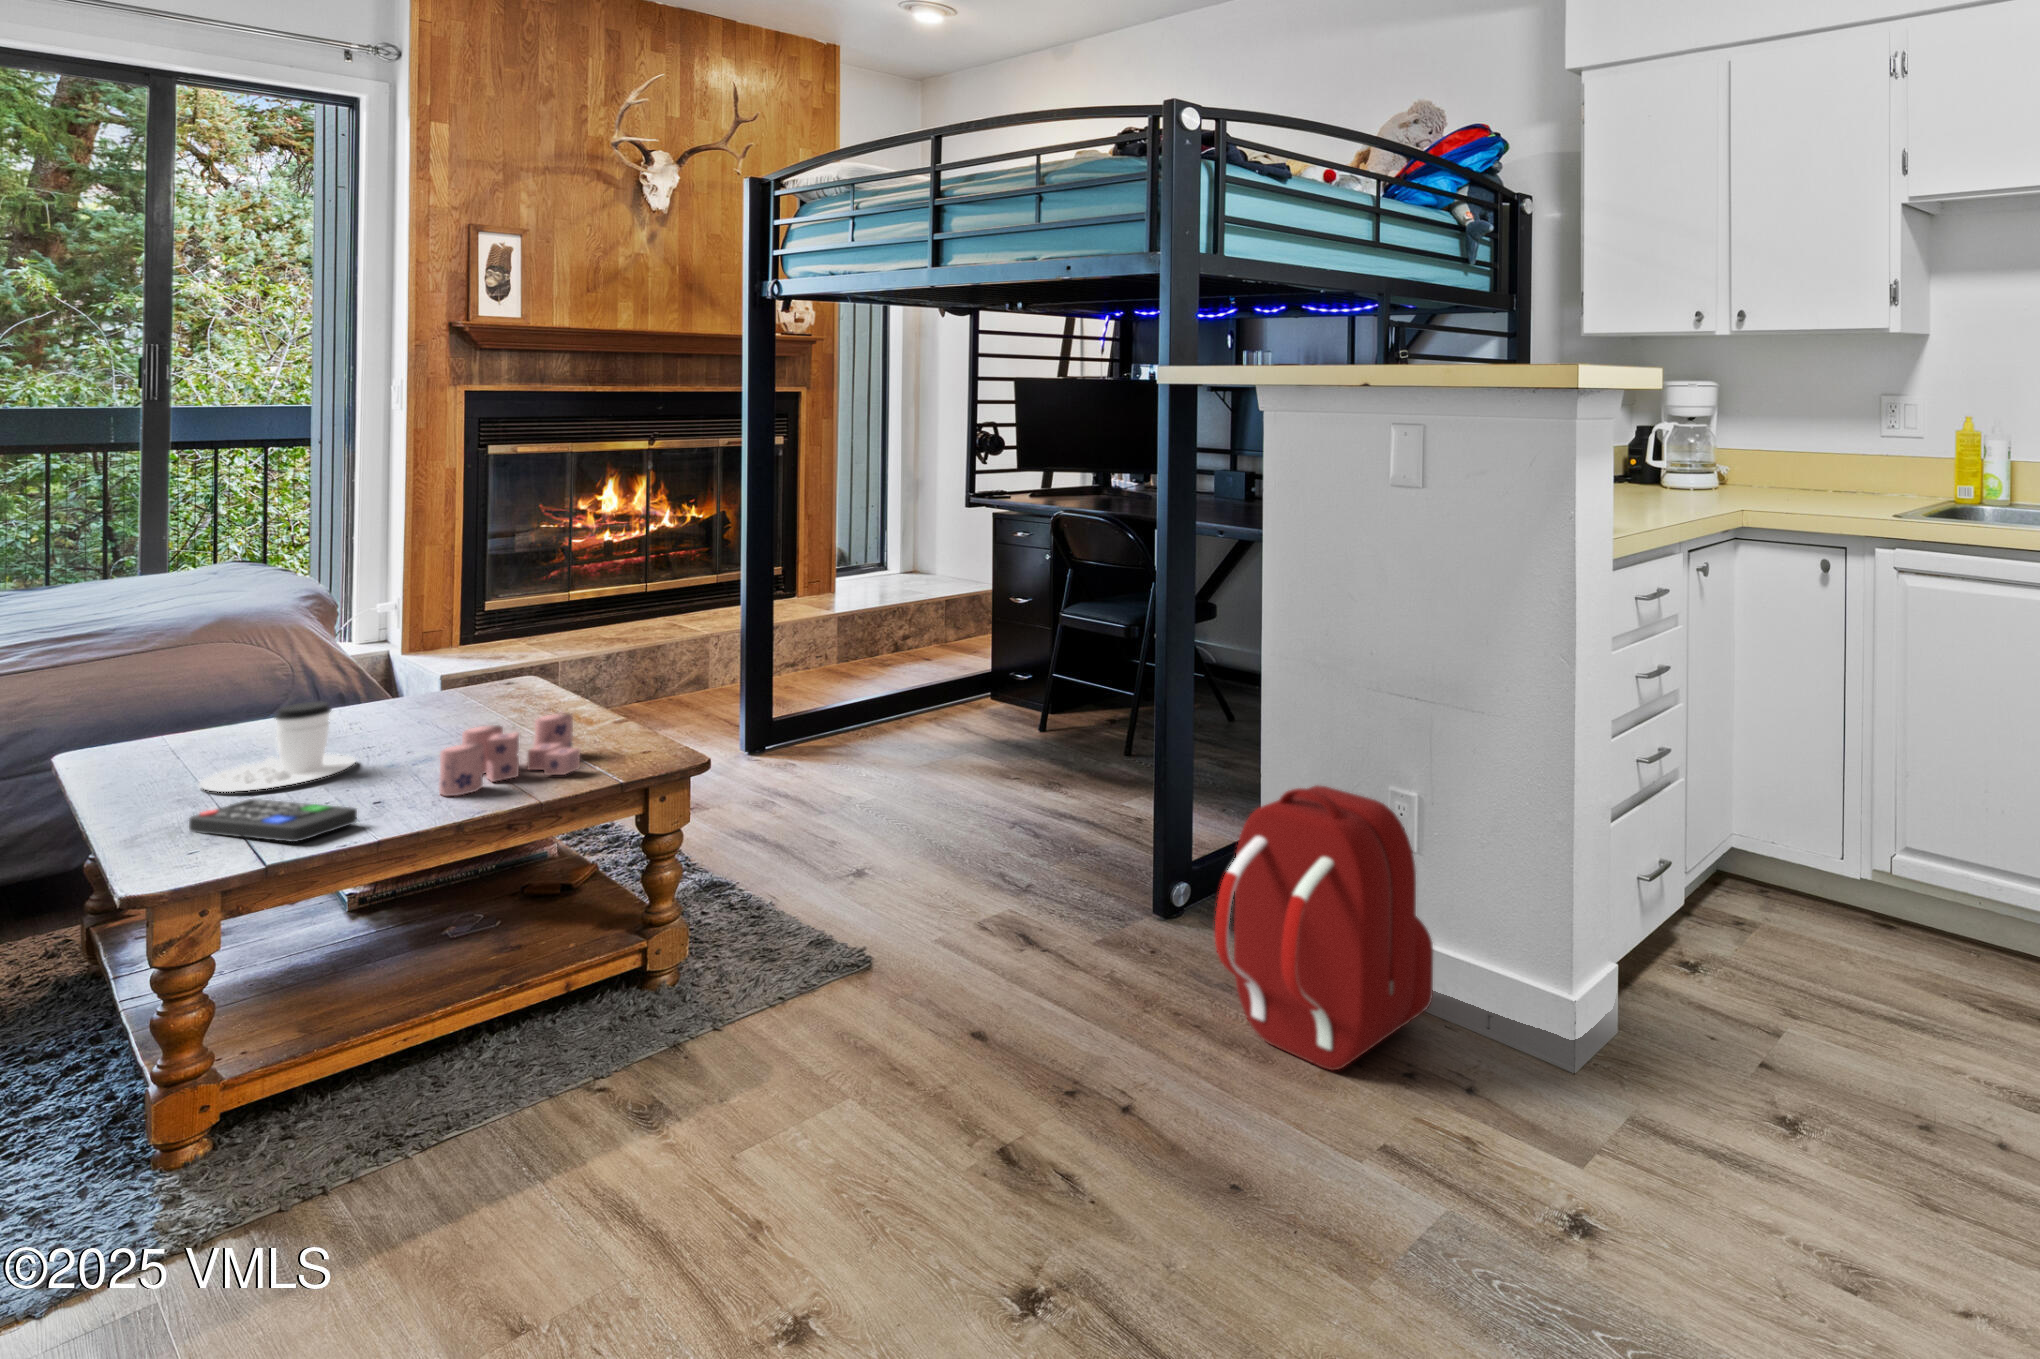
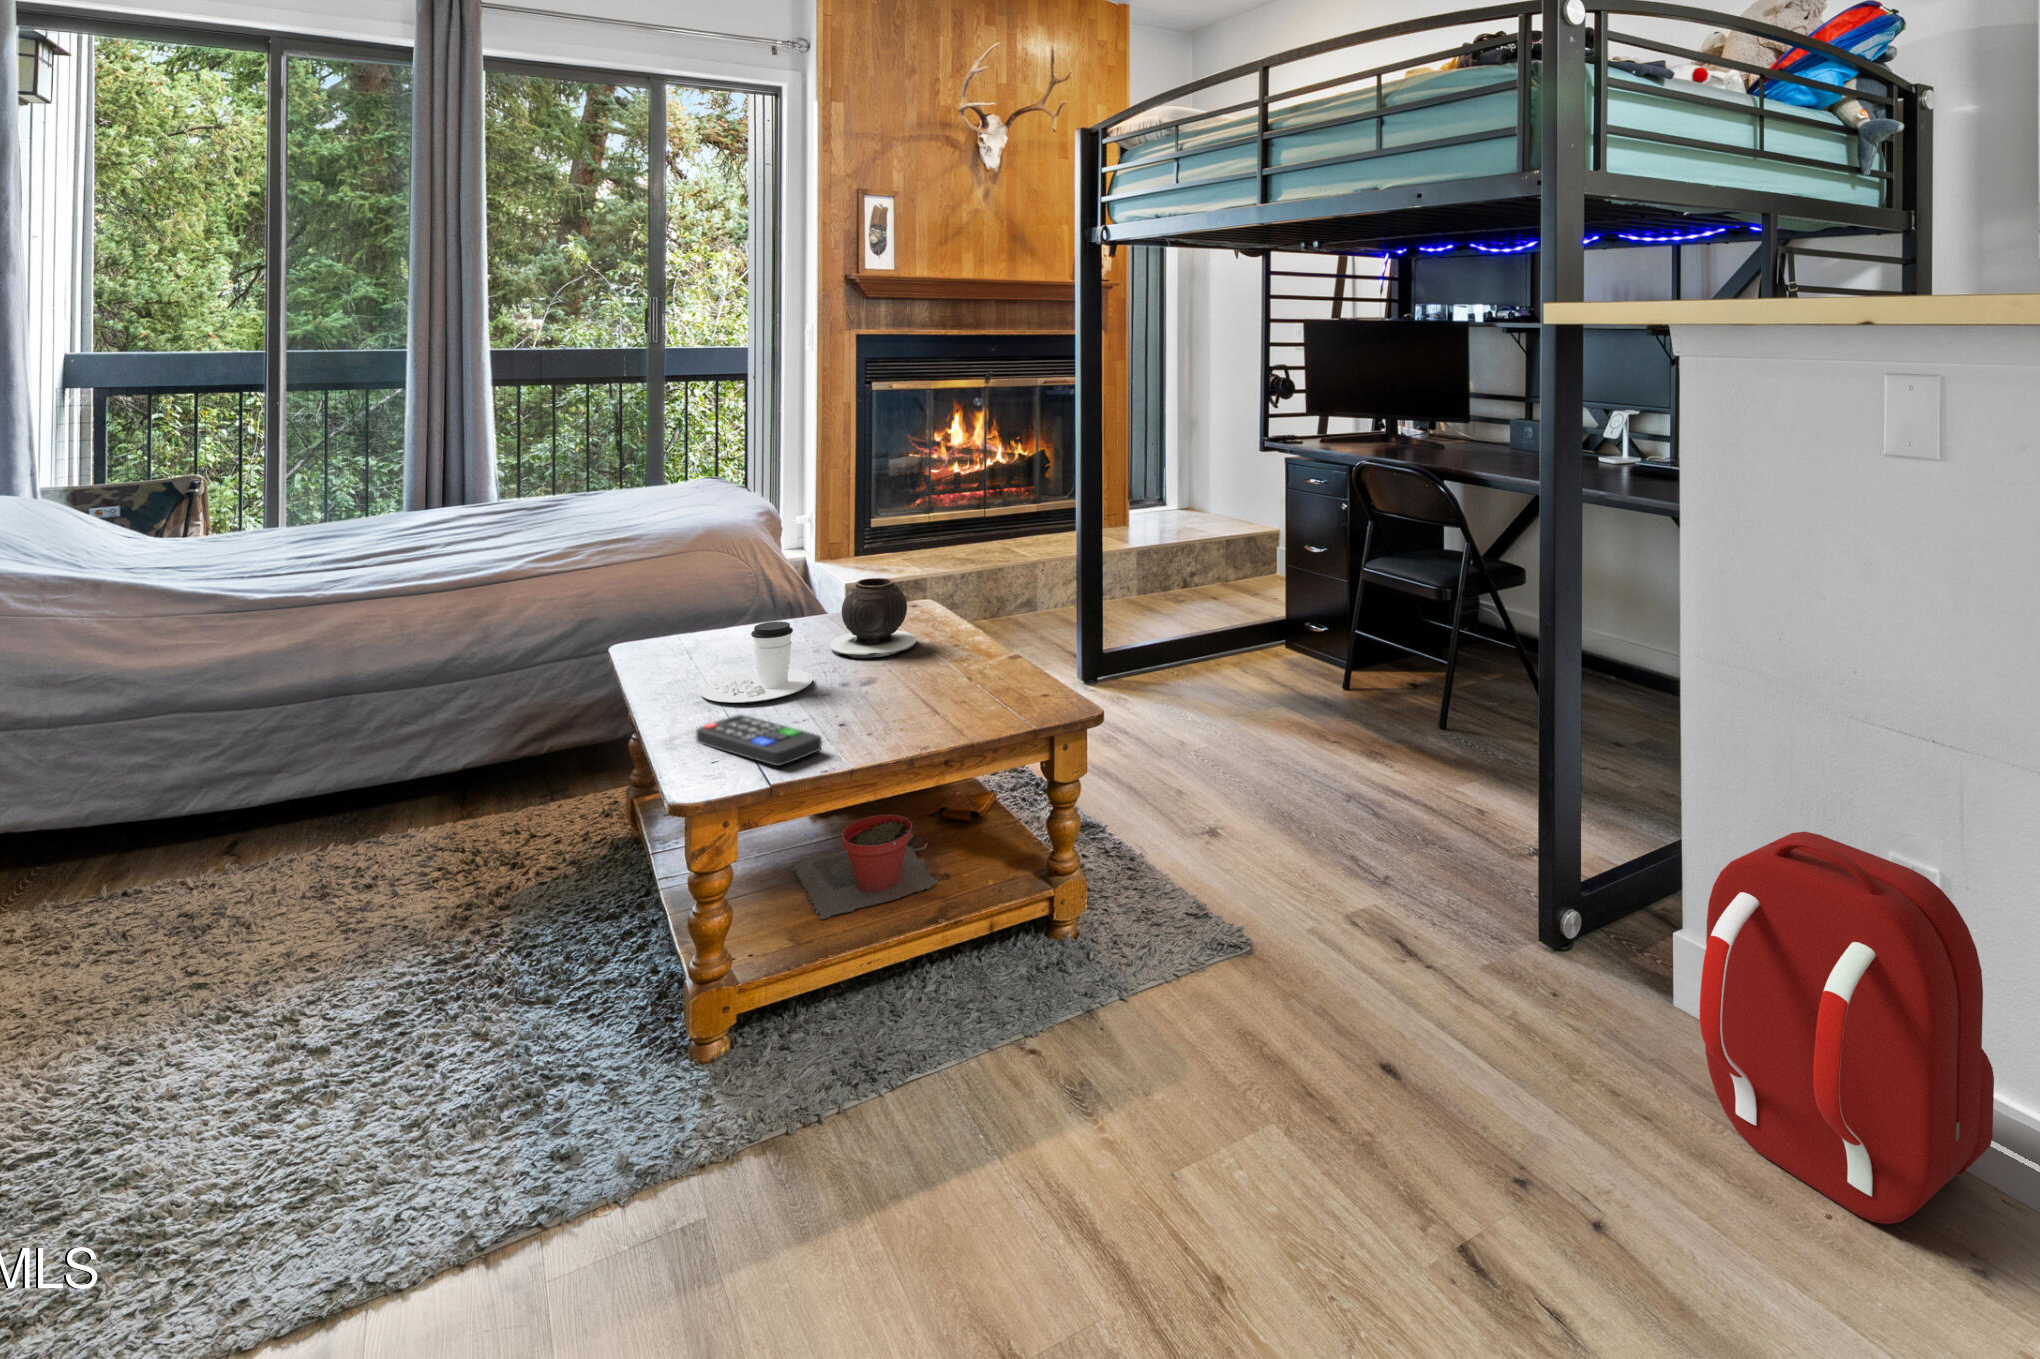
vase: none [387,651,503,737] -> present [830,578,917,658]
candle: present [439,714,580,796] -> none [881,649,992,728]
plant pot: none [318,893,508,1006] -> present [791,815,938,919]

